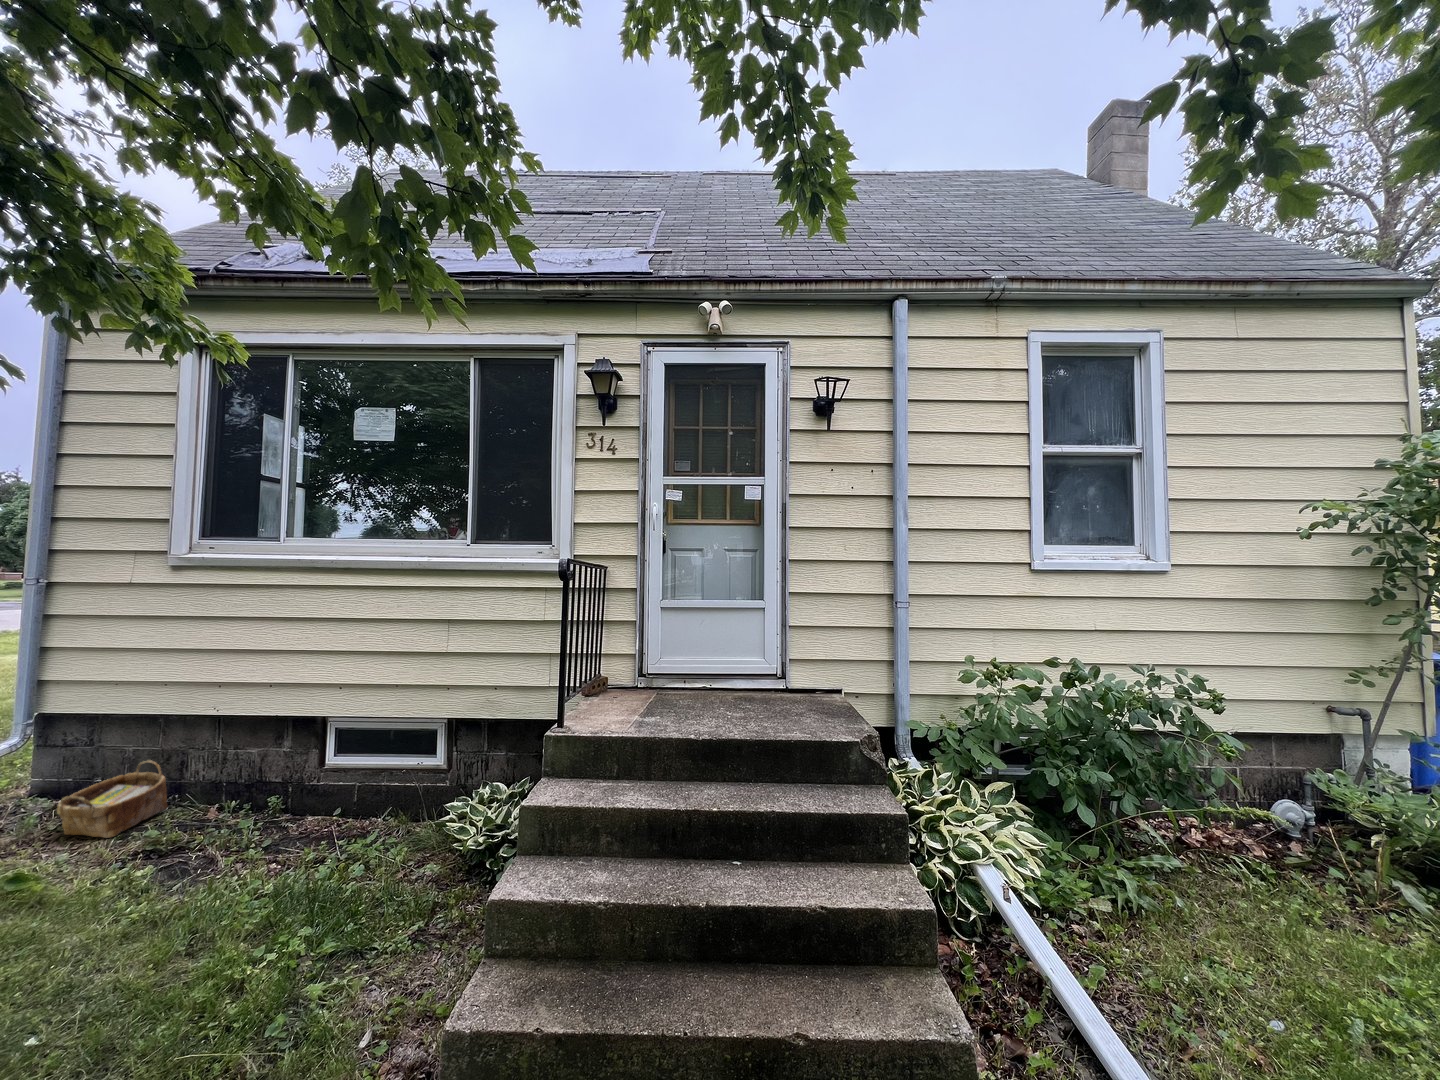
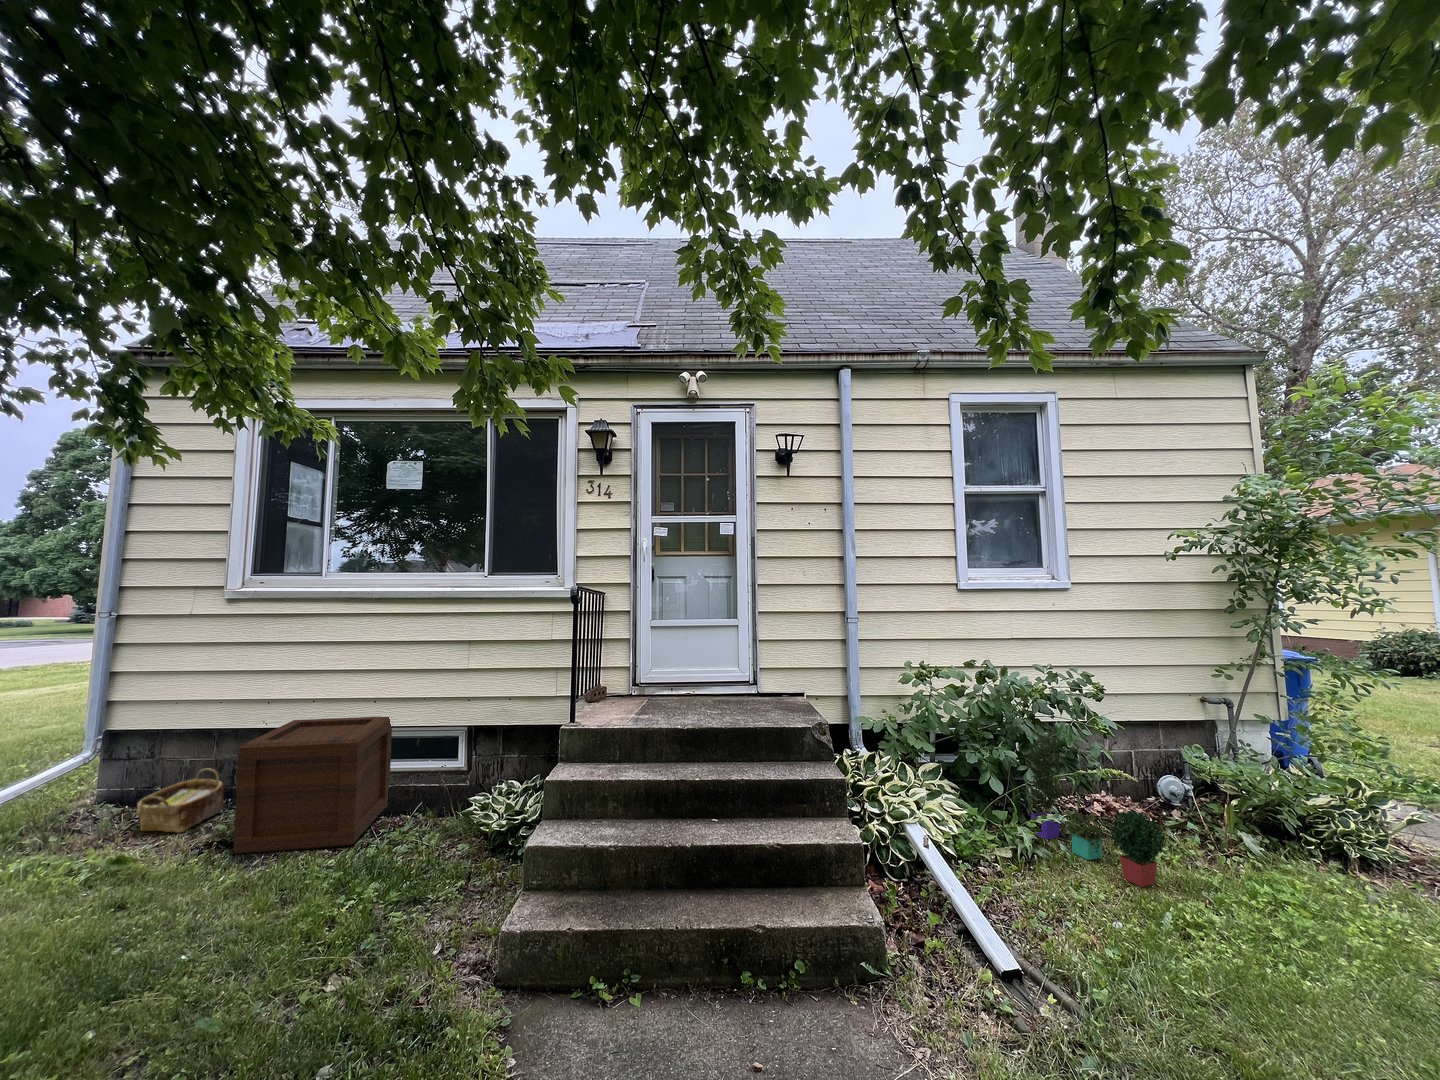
wooden crate: none [159,705,361,871] -> present [233,717,392,854]
potted plant: none [1115,745,1329,962] -> present [1025,730,1167,887]

